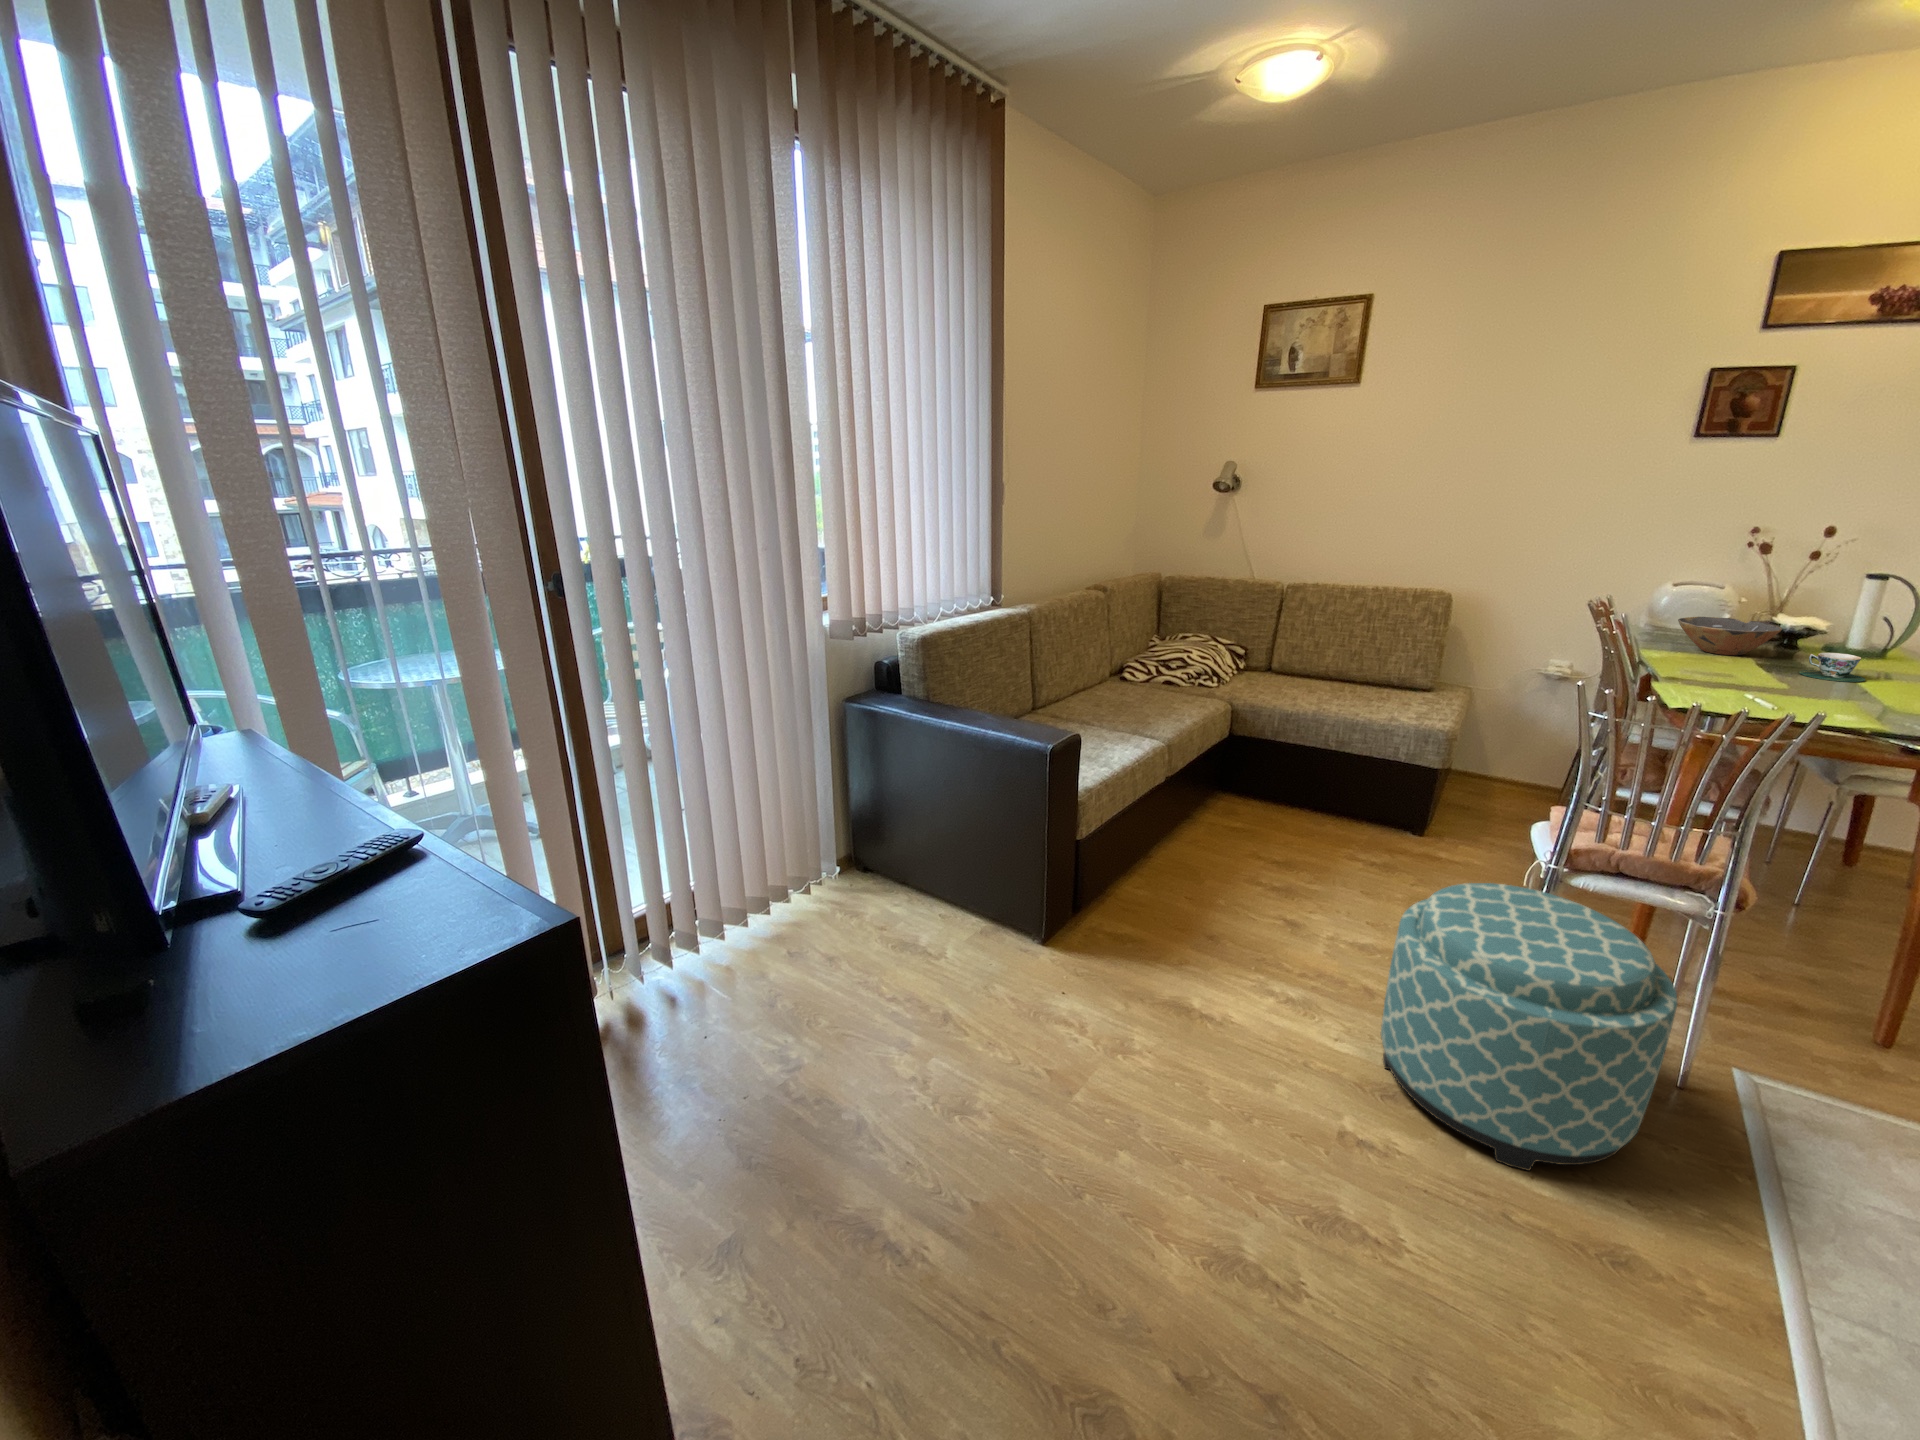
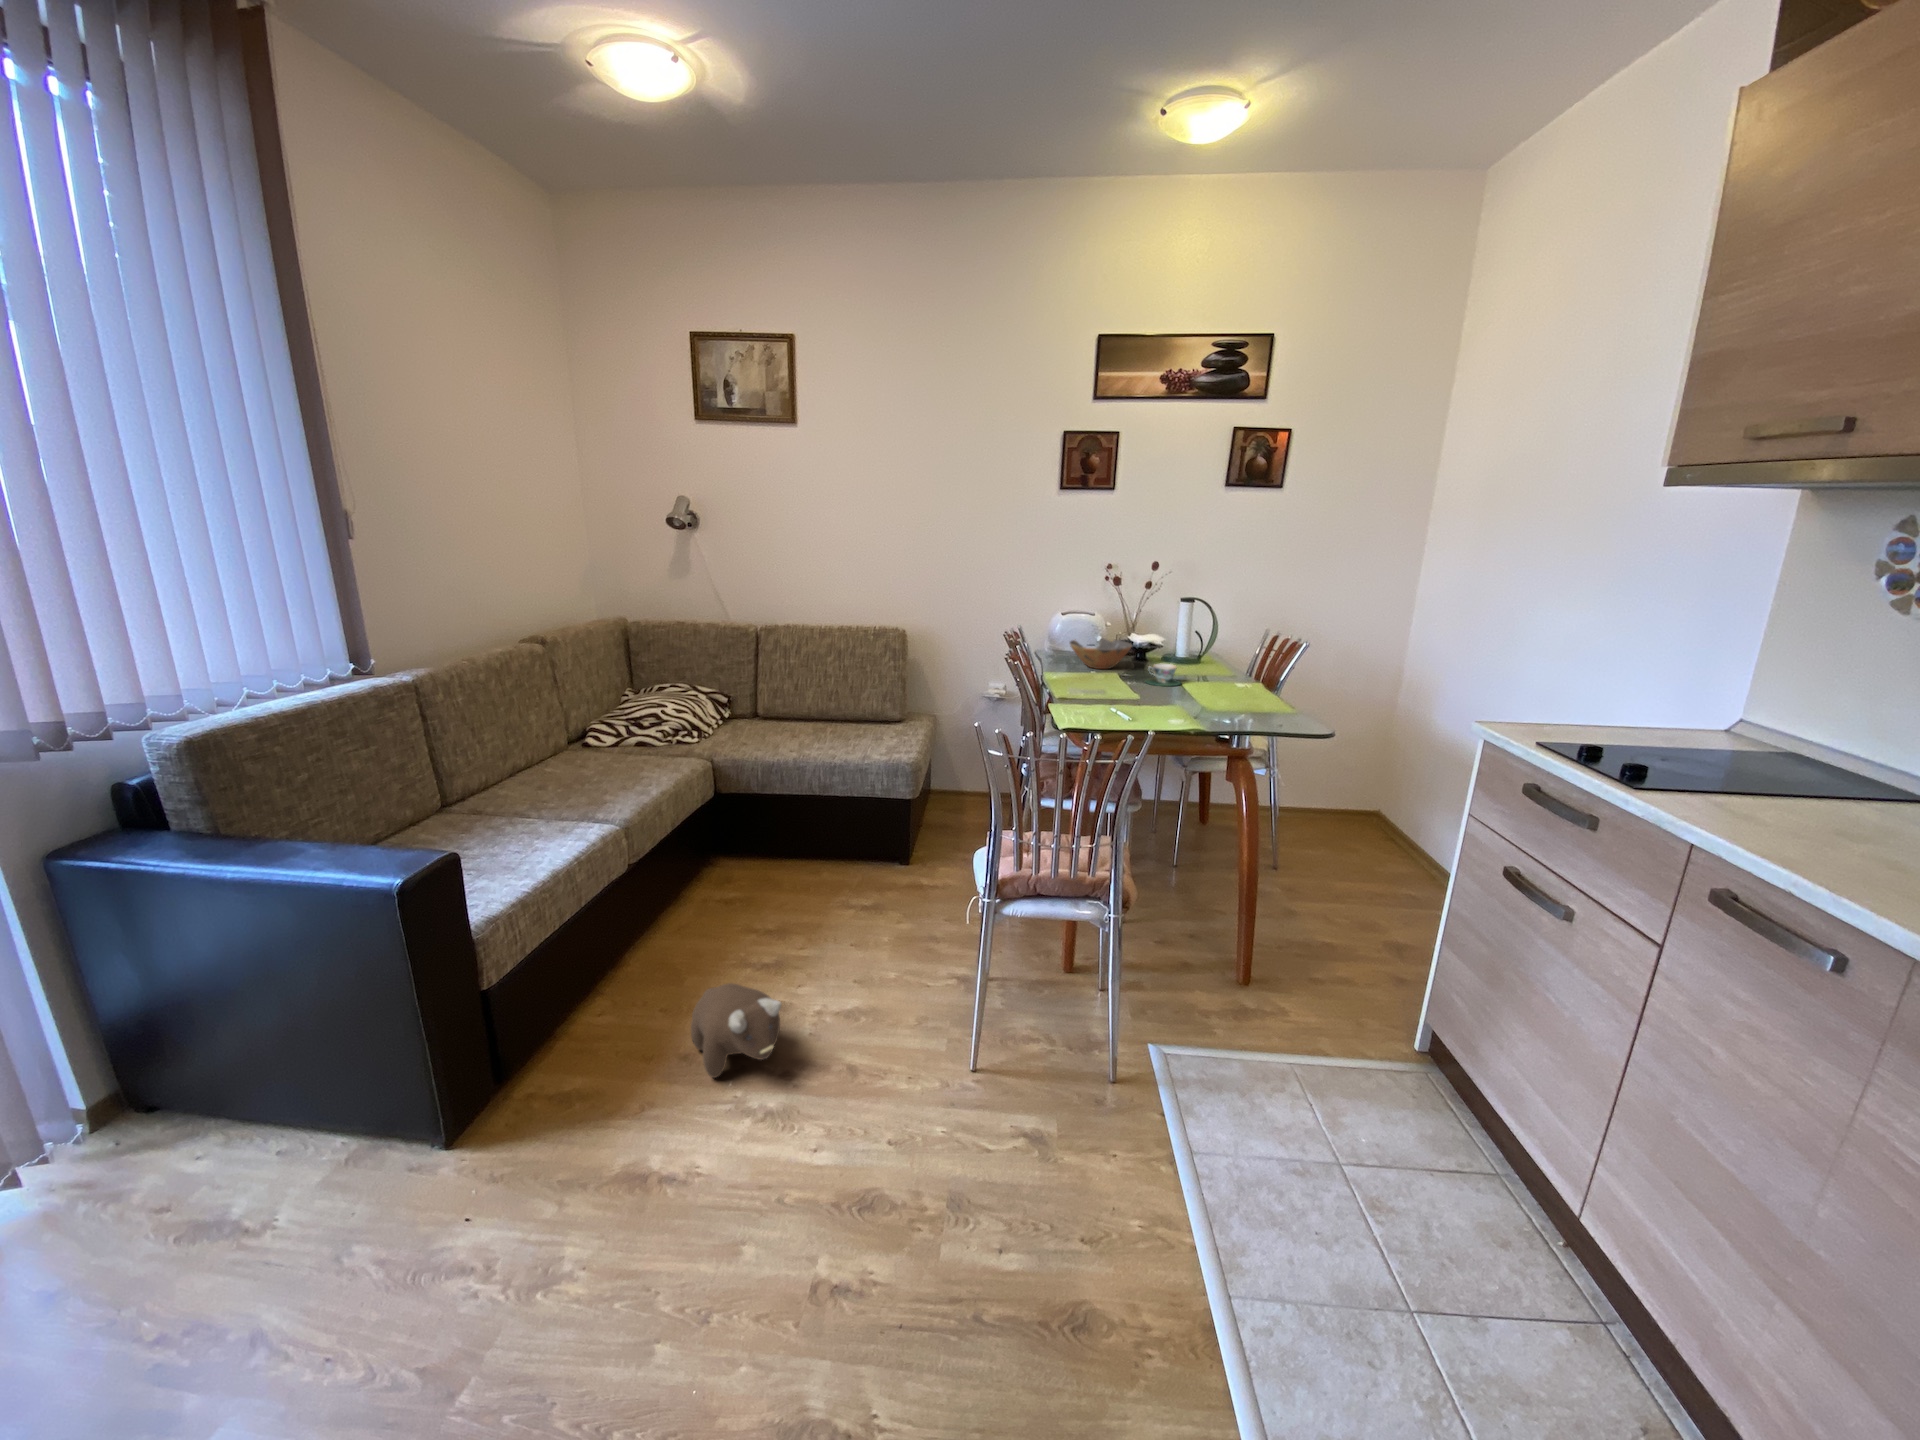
ottoman: present [1381,883,1677,1171] -> none [848,933,1082,1246]
plush toy: none [1221,887,1313,961] -> present [691,983,782,1078]

